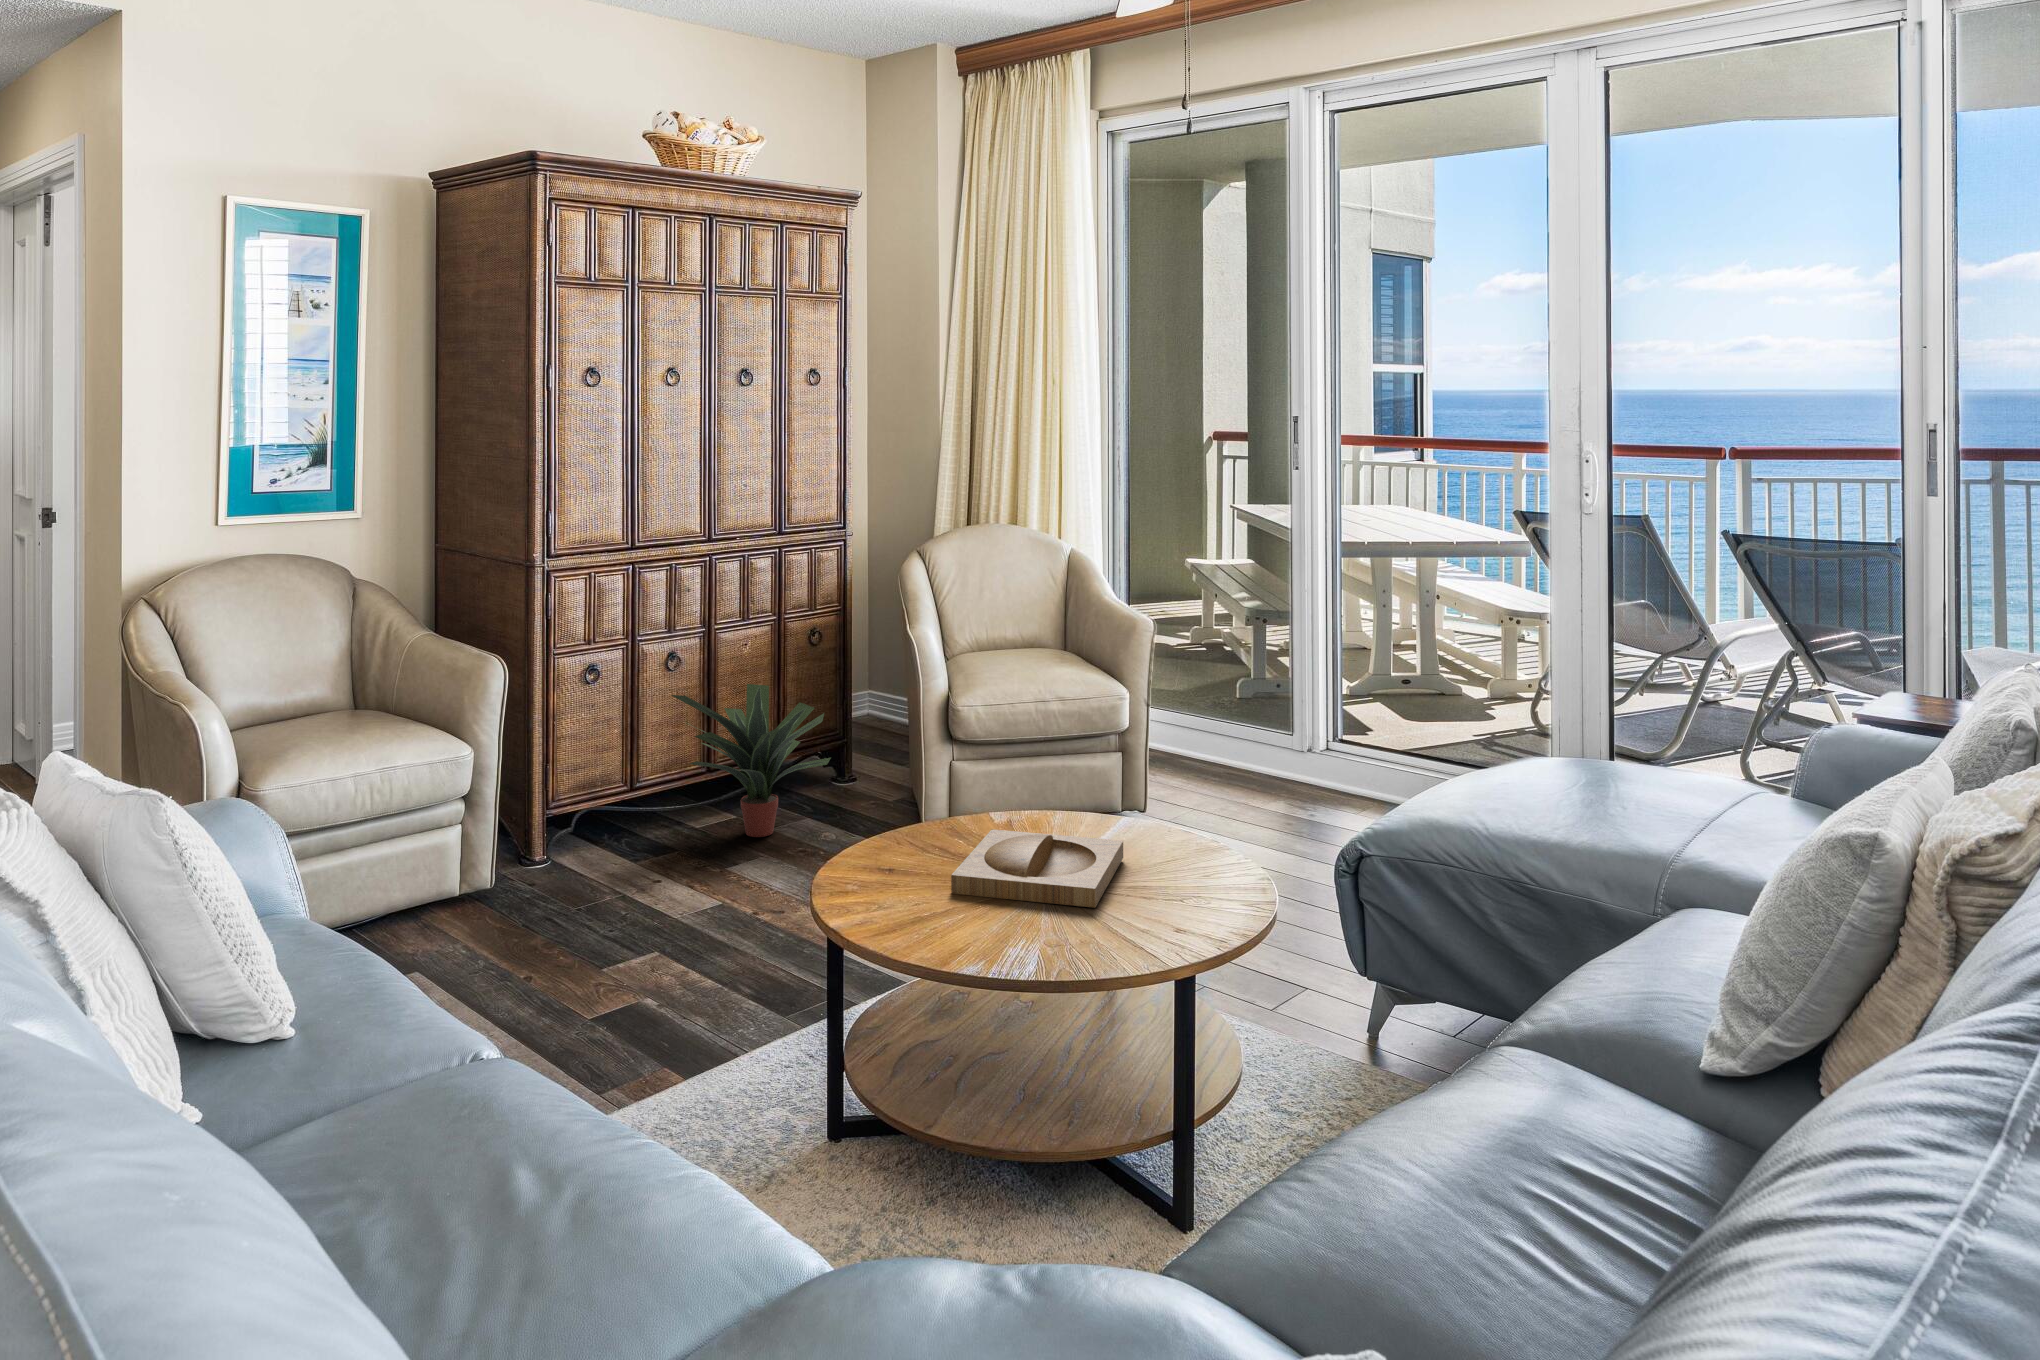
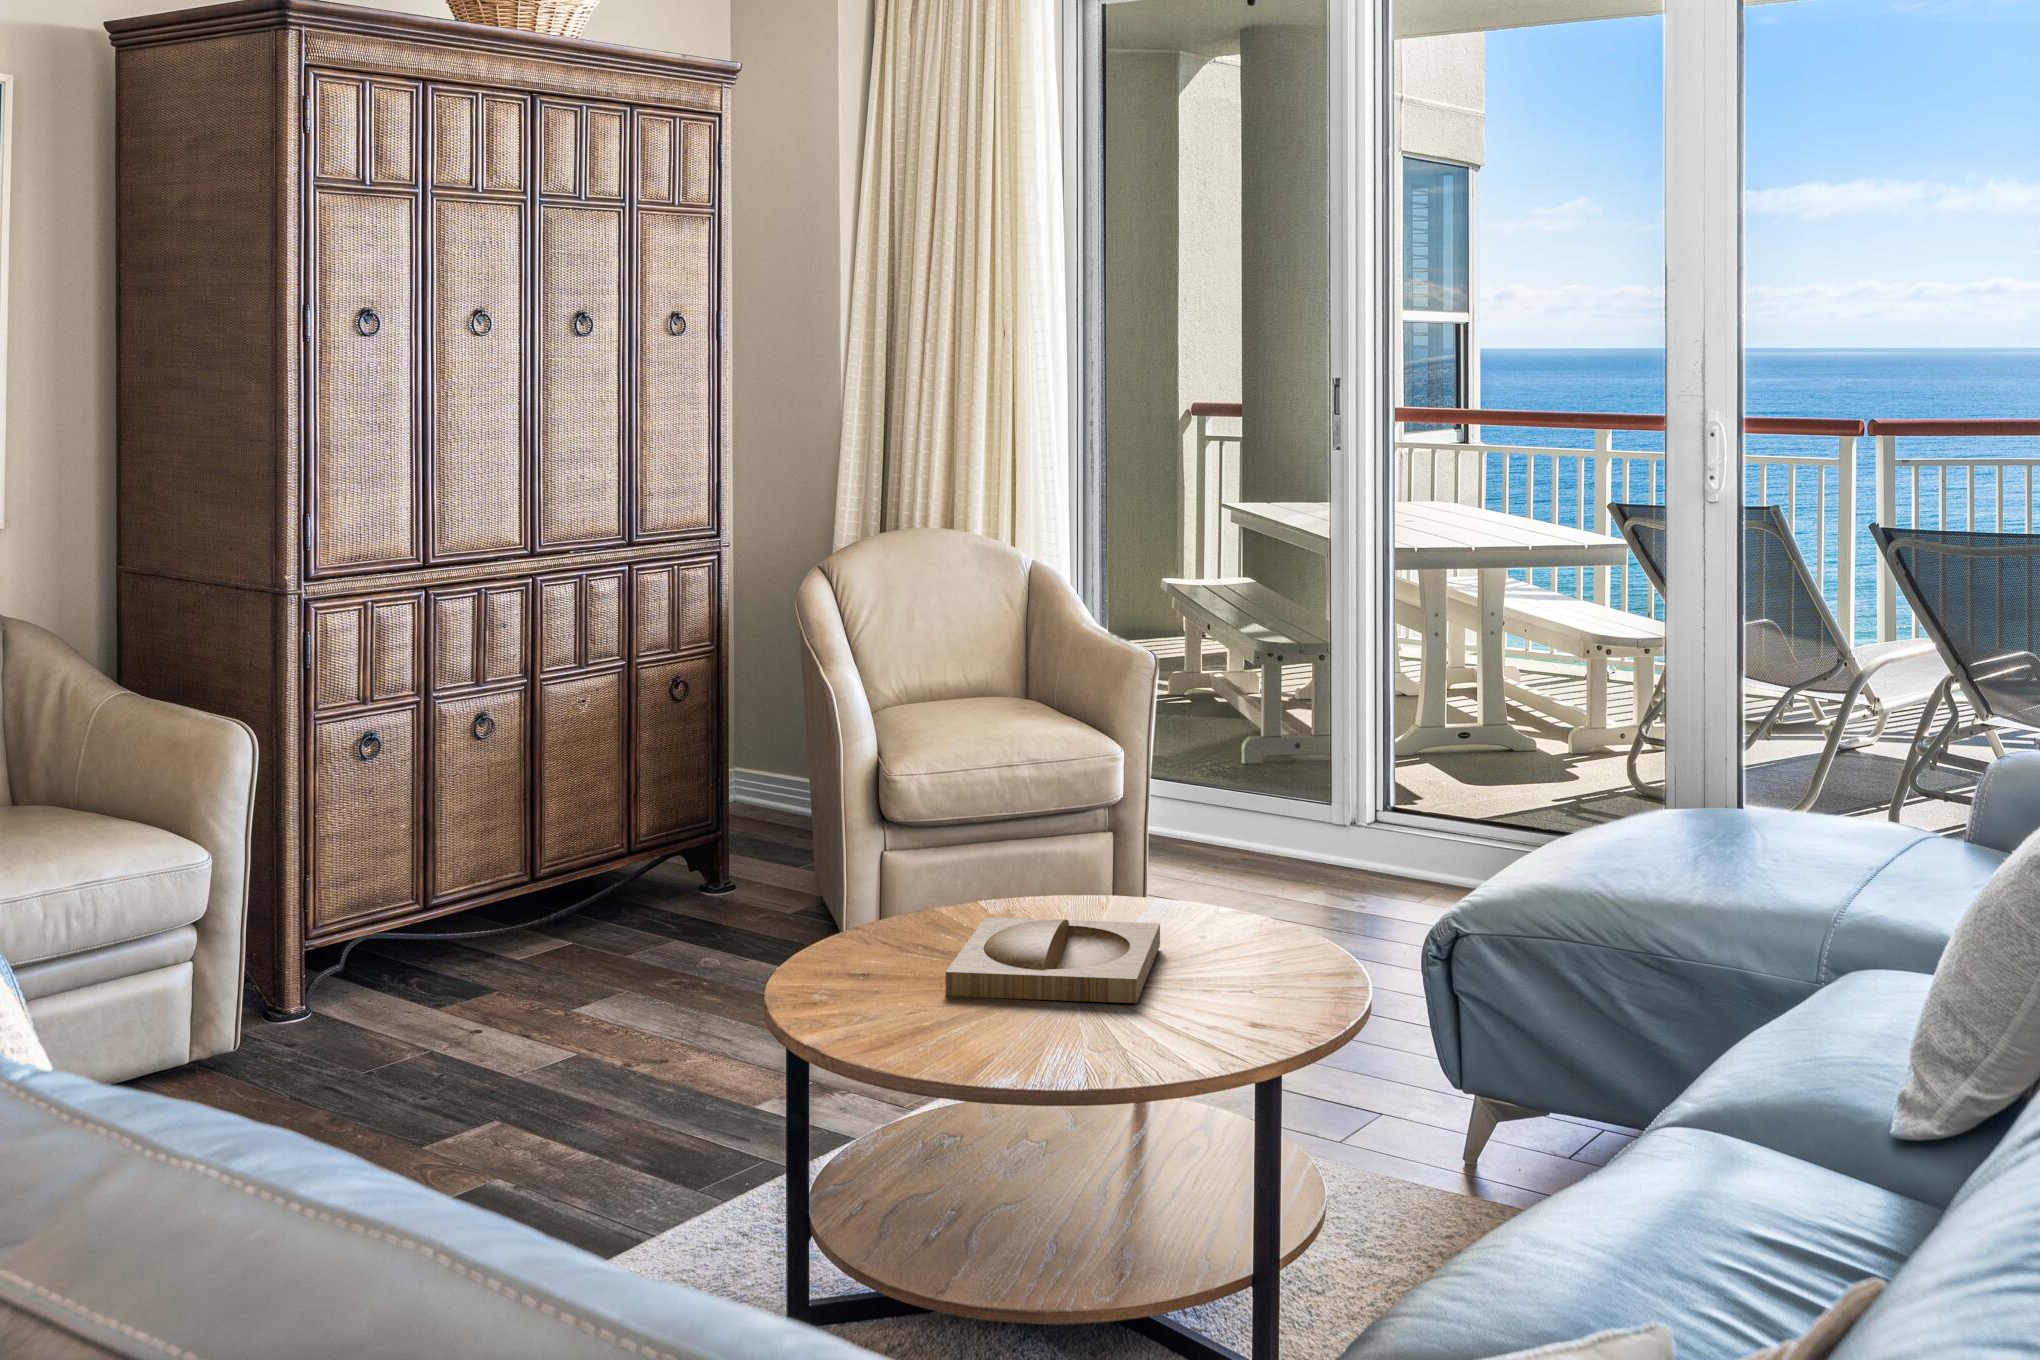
potted plant: present [671,684,831,837] -> none [485,756,714,967]

